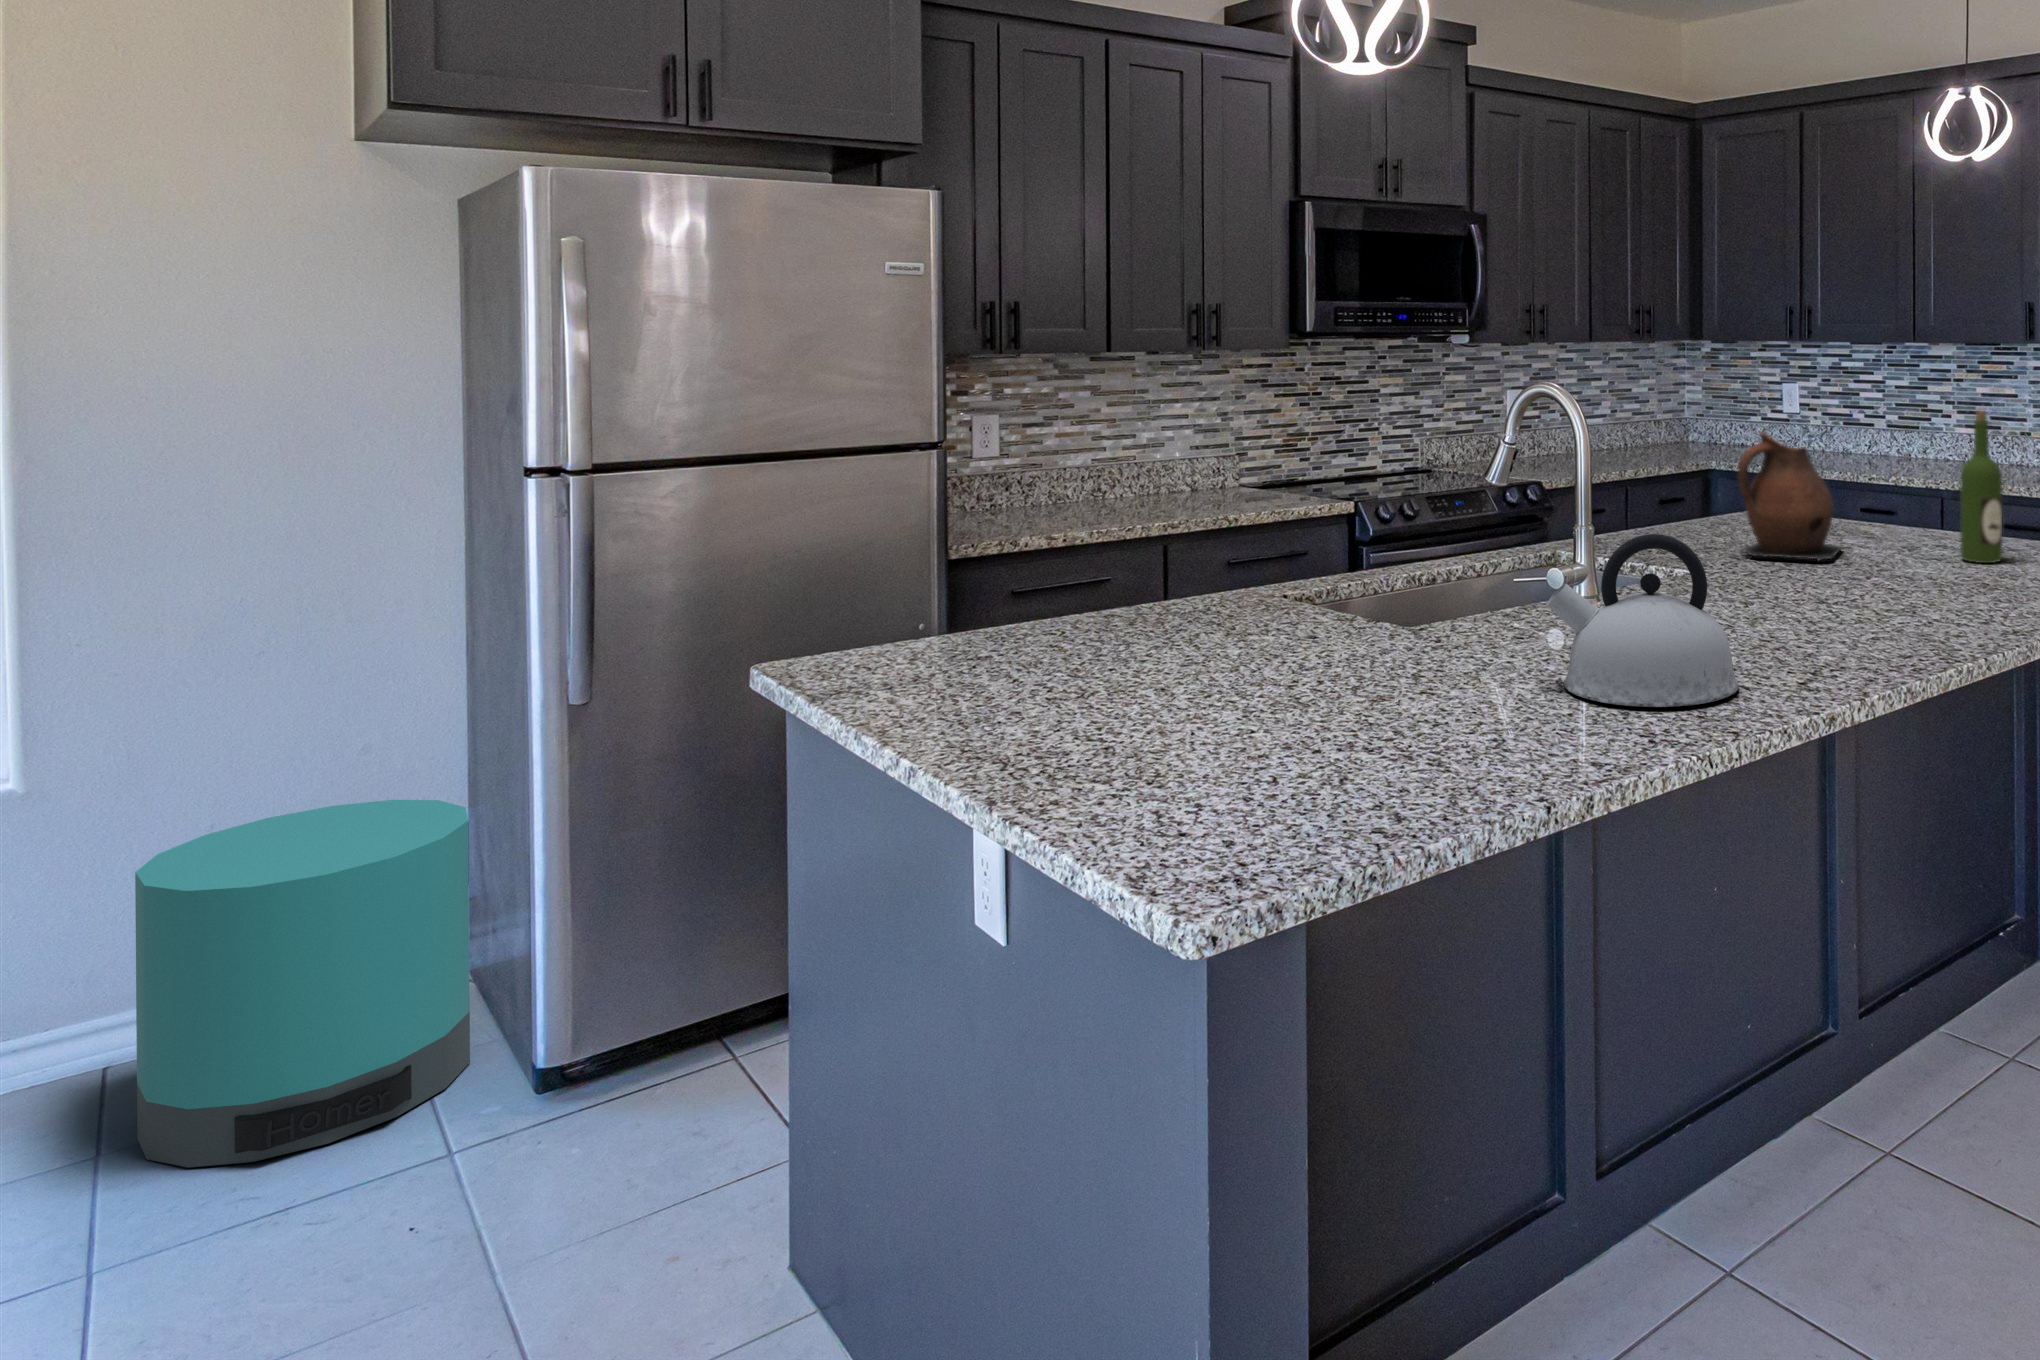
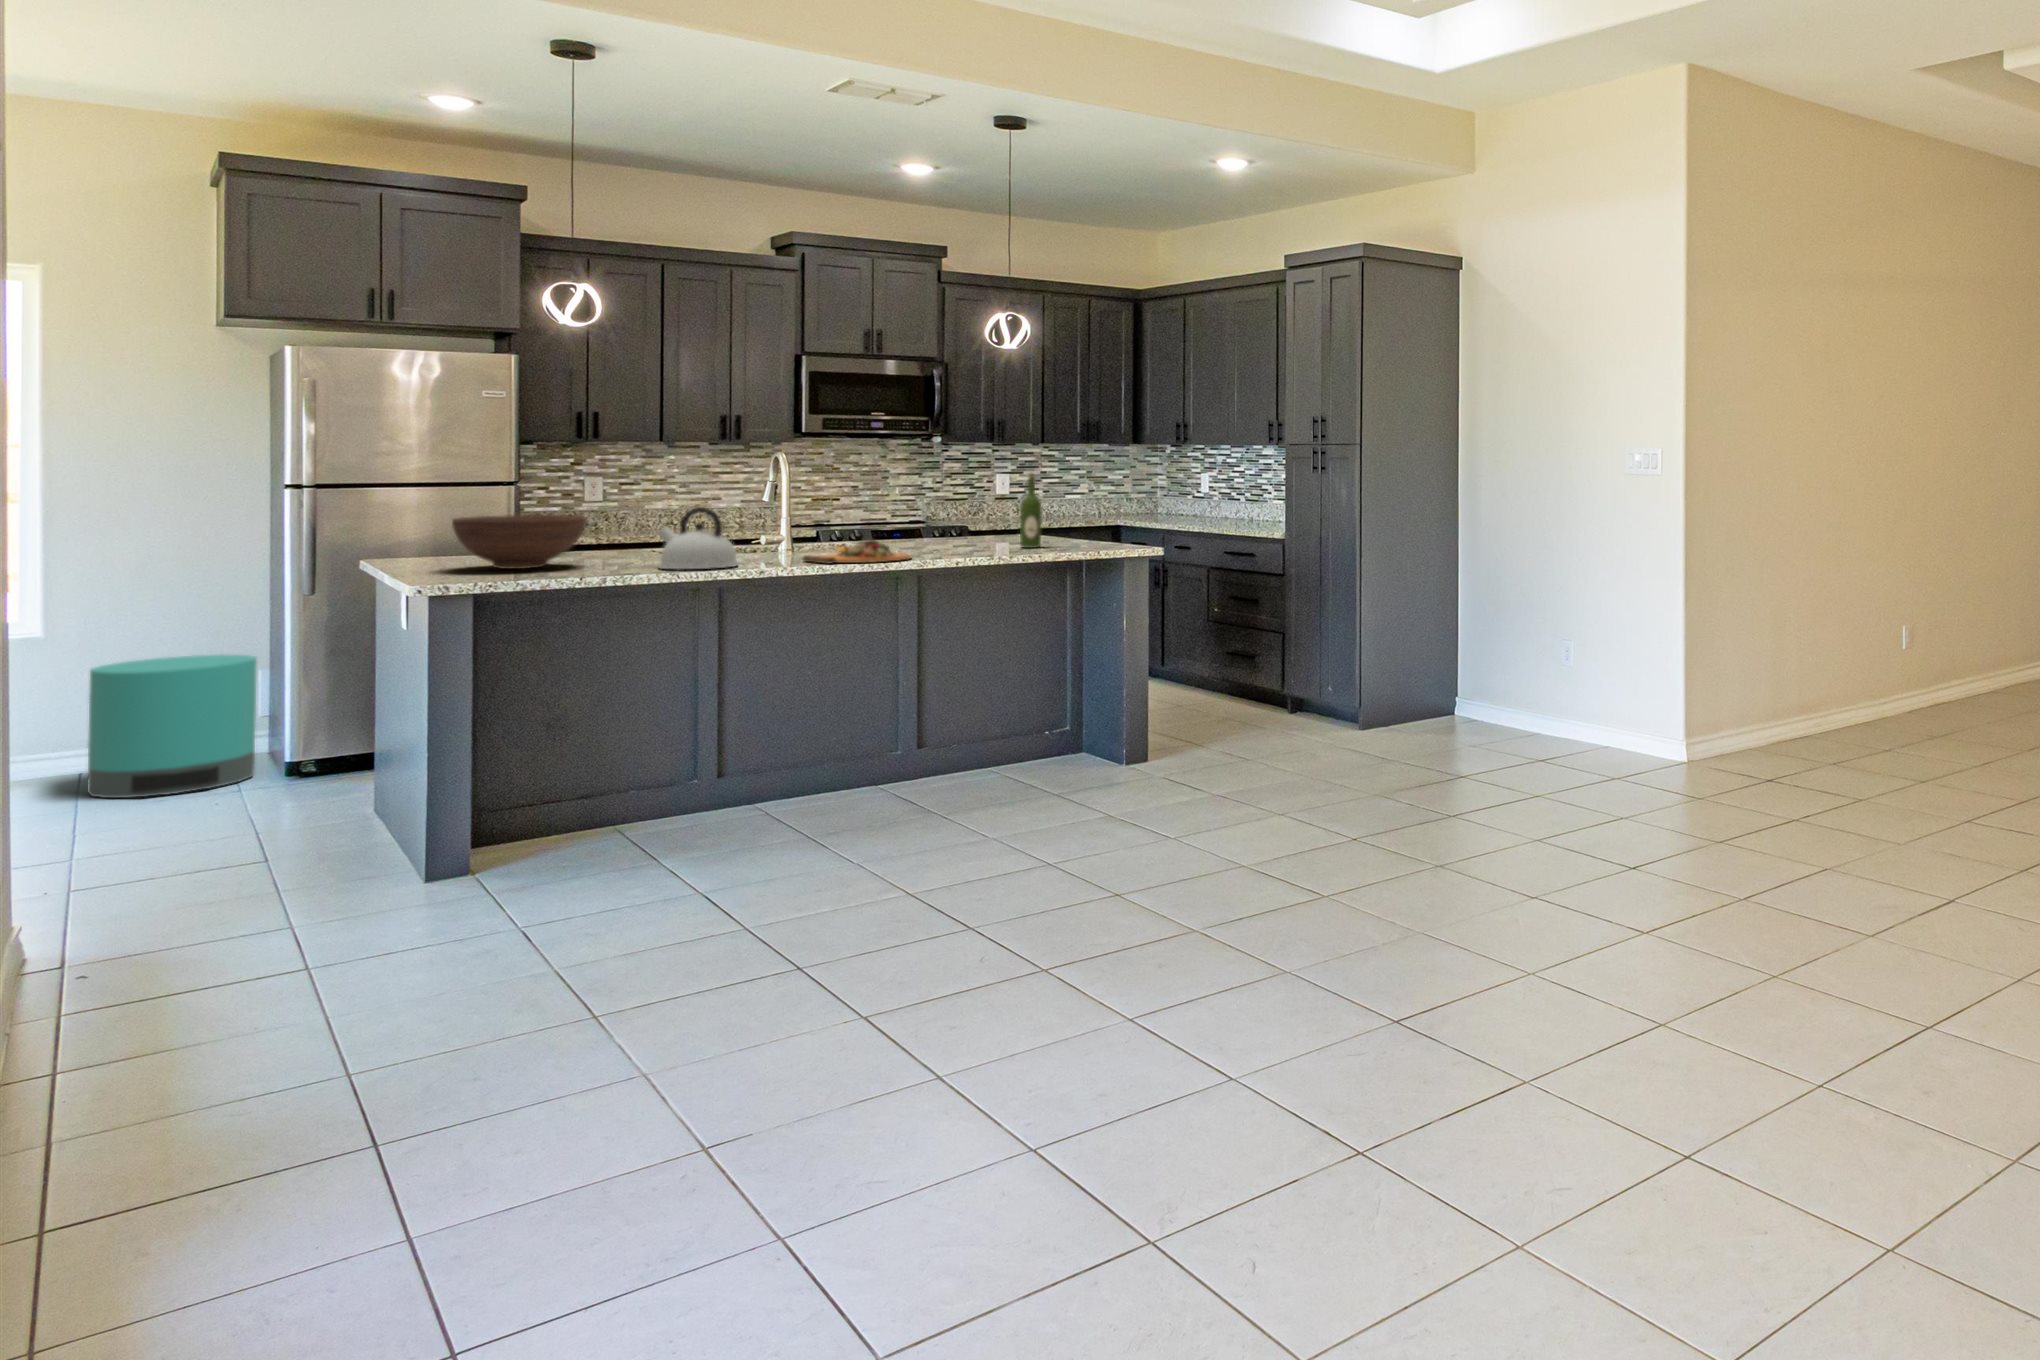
ceramic pitcher: present [1738,433,1843,561] -> none [916,483,979,546]
fruit bowl: none [1095,552,1385,716] -> present [452,515,587,569]
cutting board: none [1767,581,1975,656] -> present [803,540,911,564]

